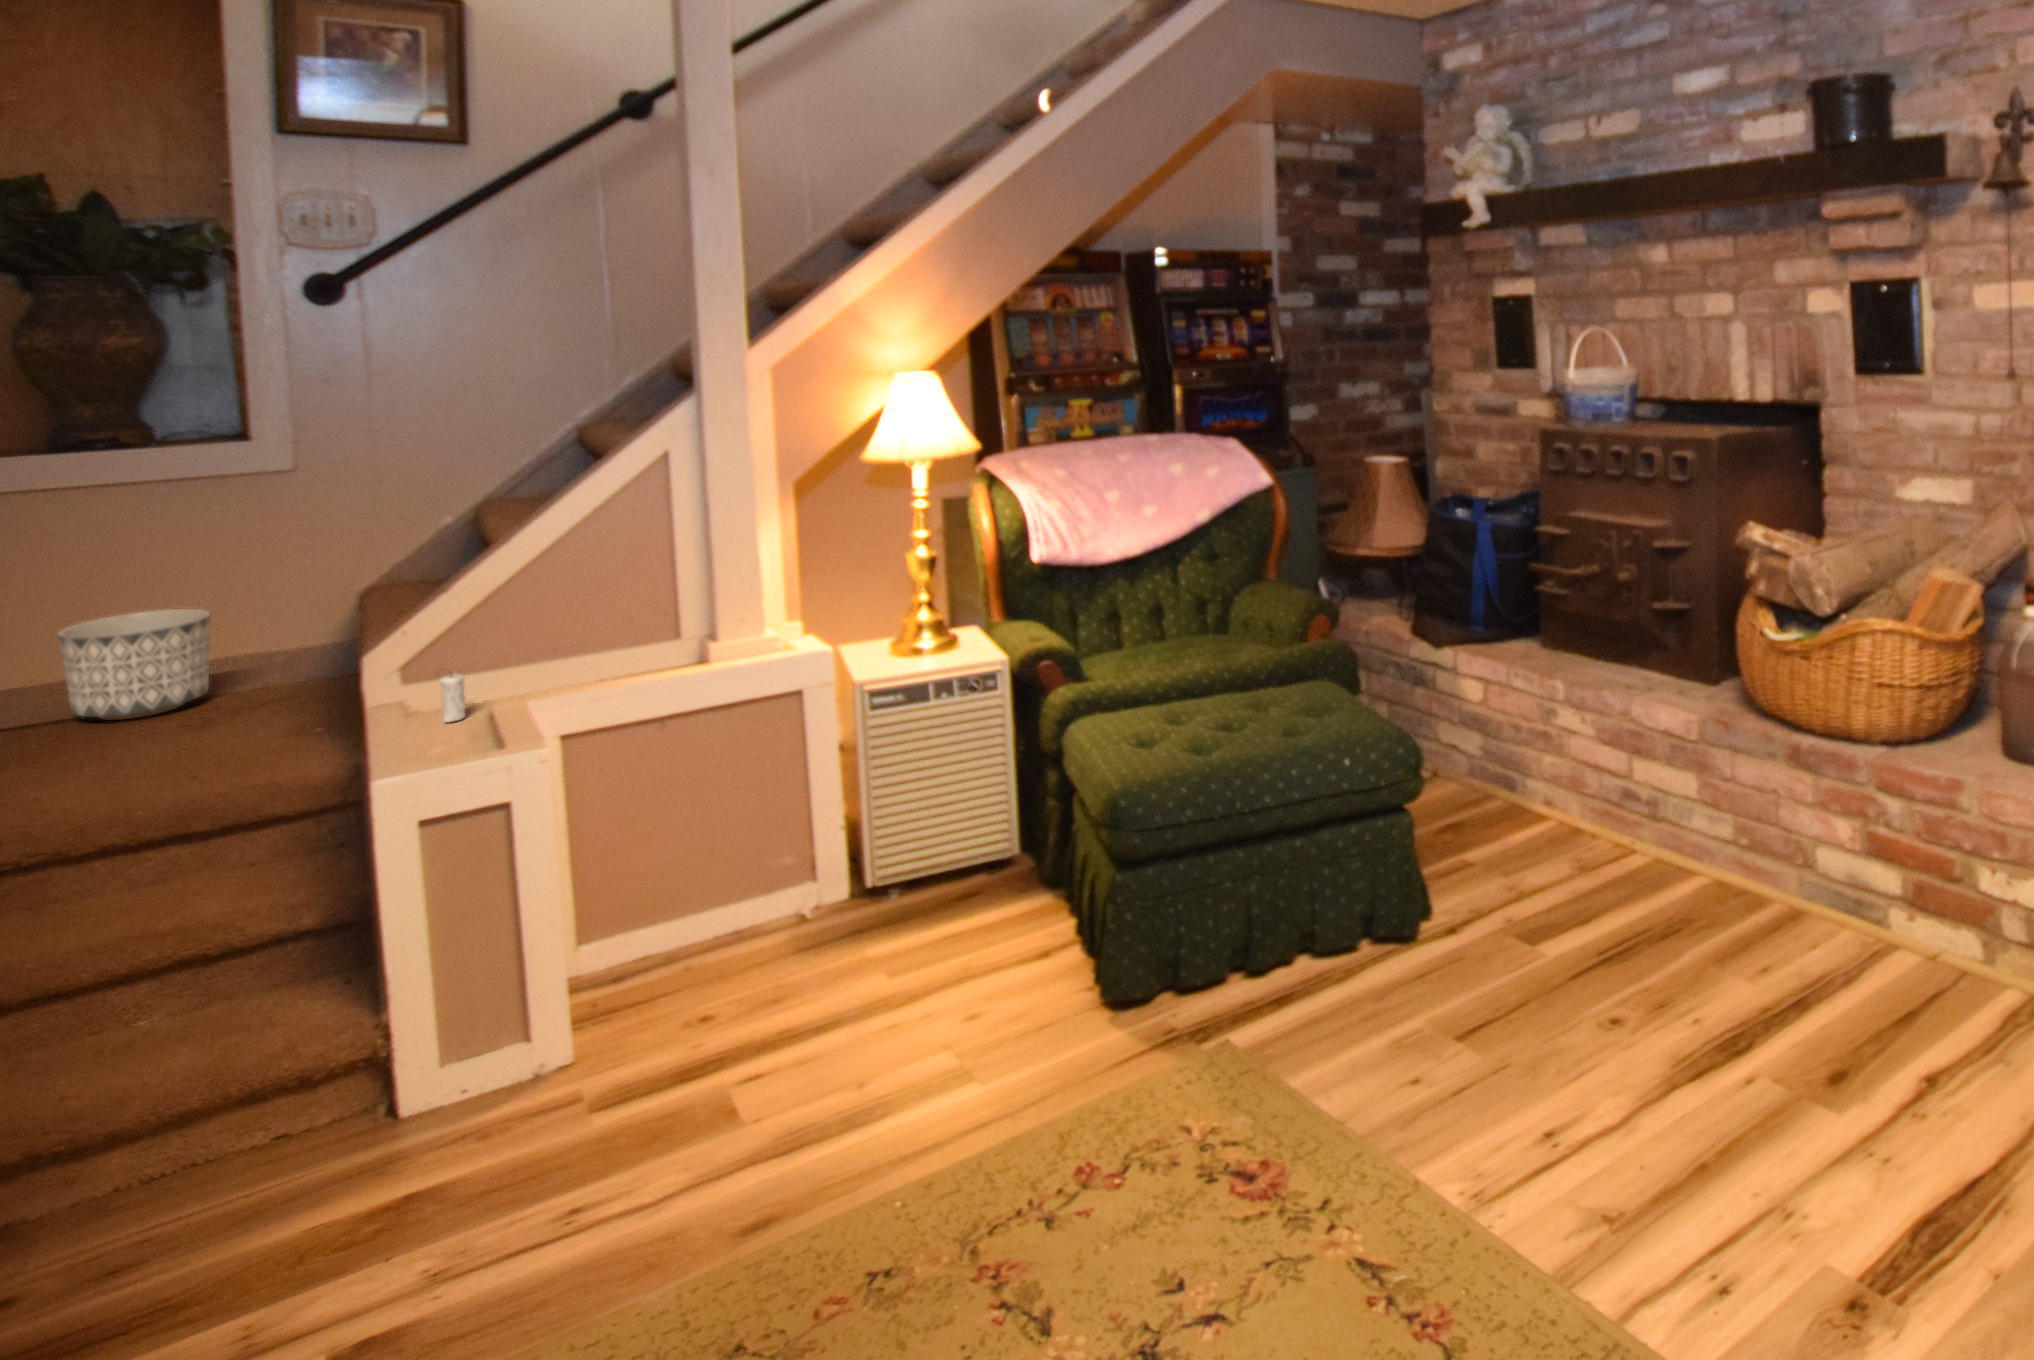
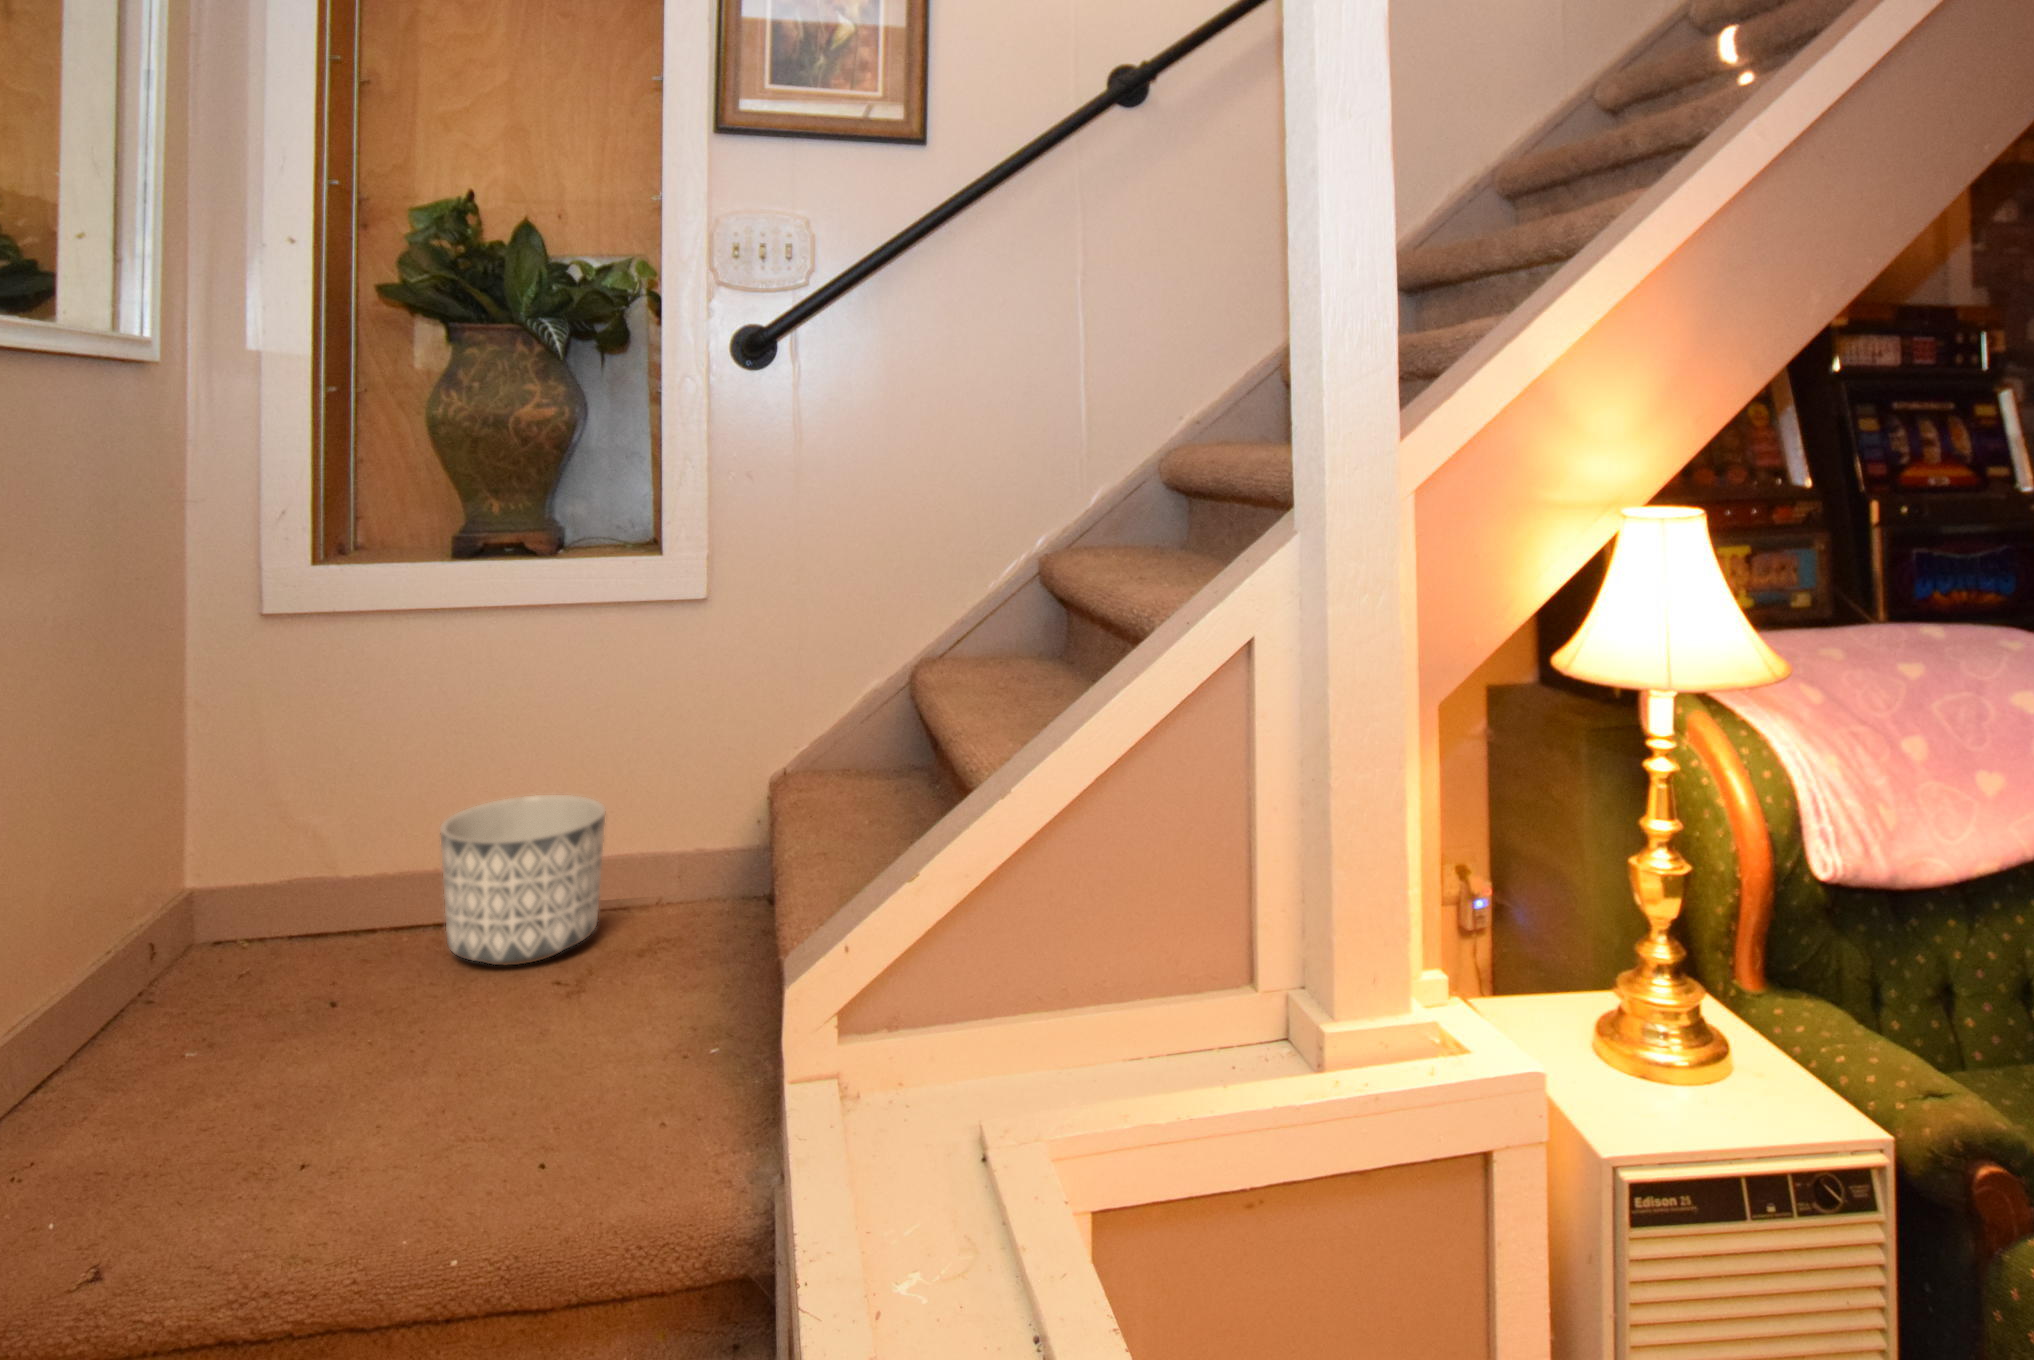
candle: present [440,672,466,722] -> none [890,1042,929,1160]

